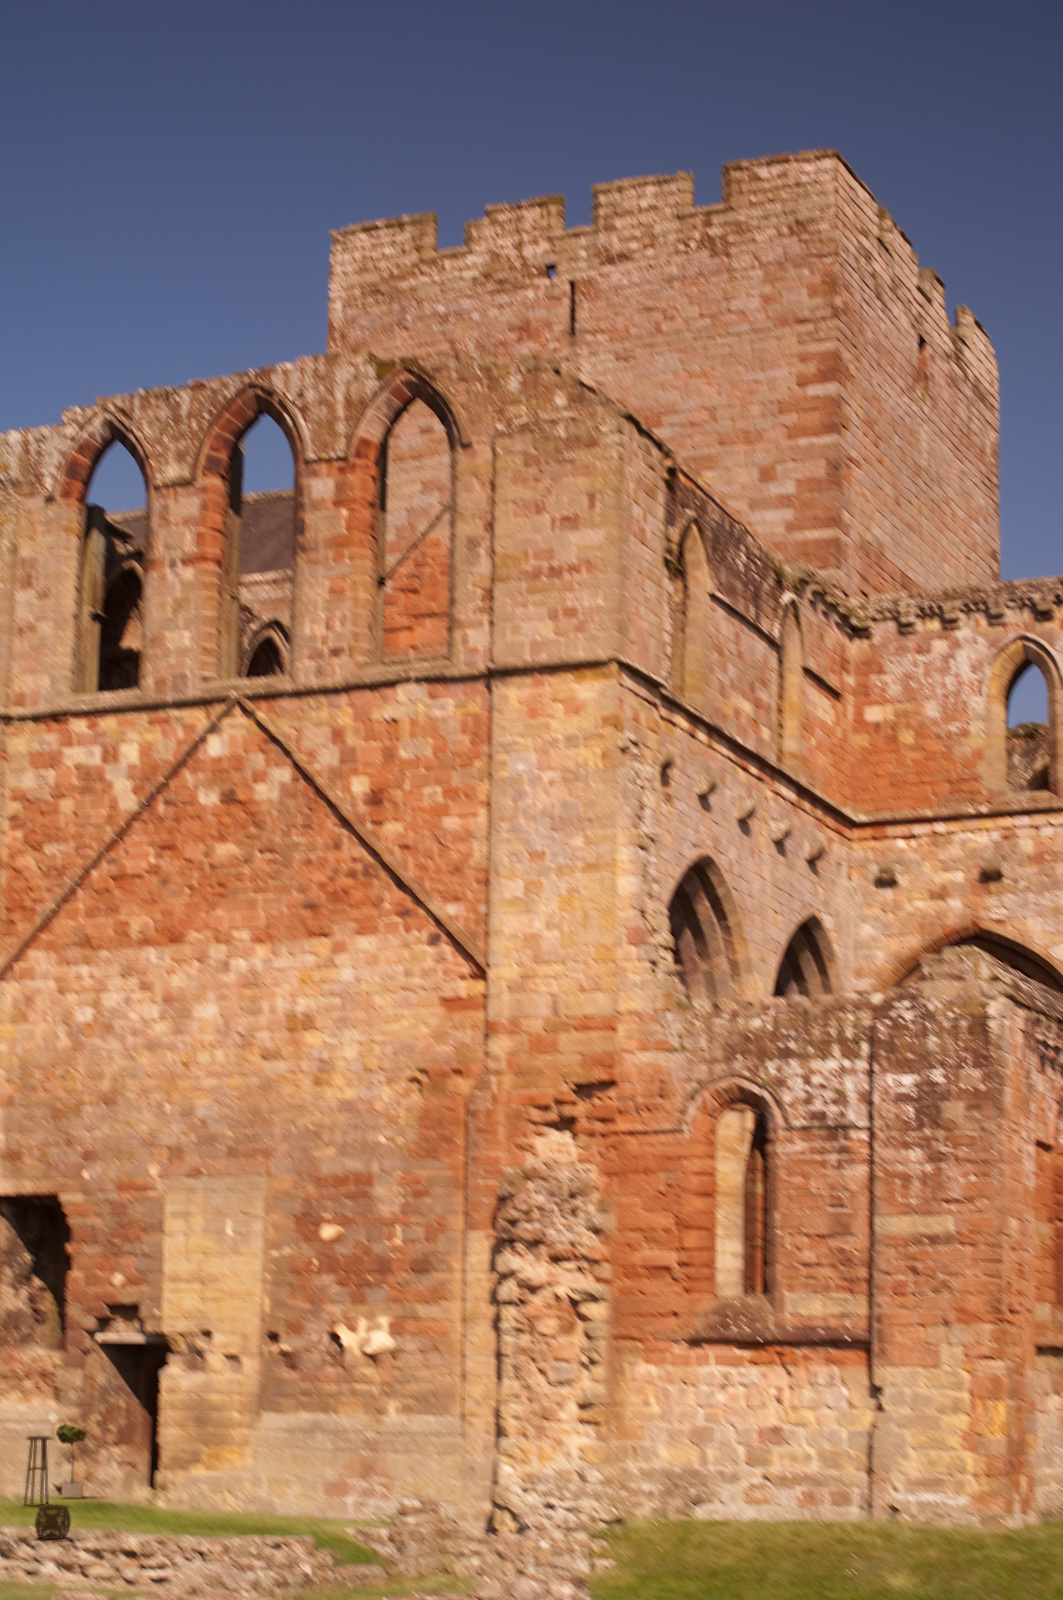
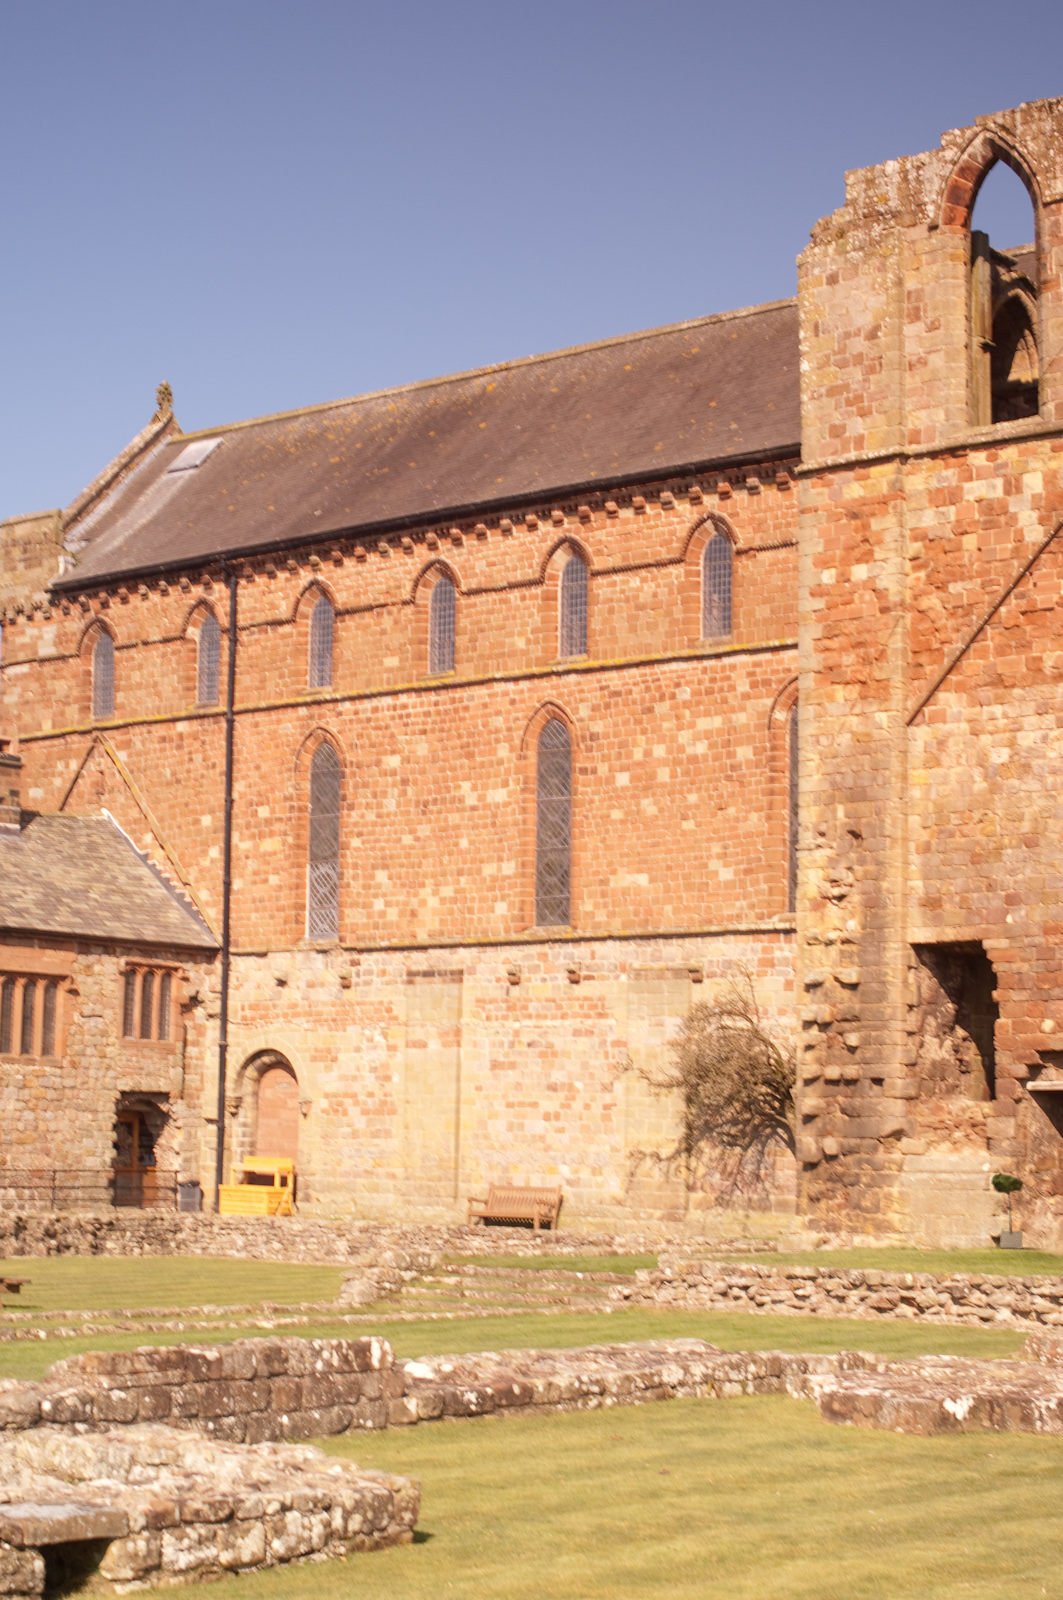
stool: present [24,1436,50,1504] -> none [962,1183,989,1253]
woven basket: present [35,1505,71,1539] -> none [986,1250,1025,1285]

